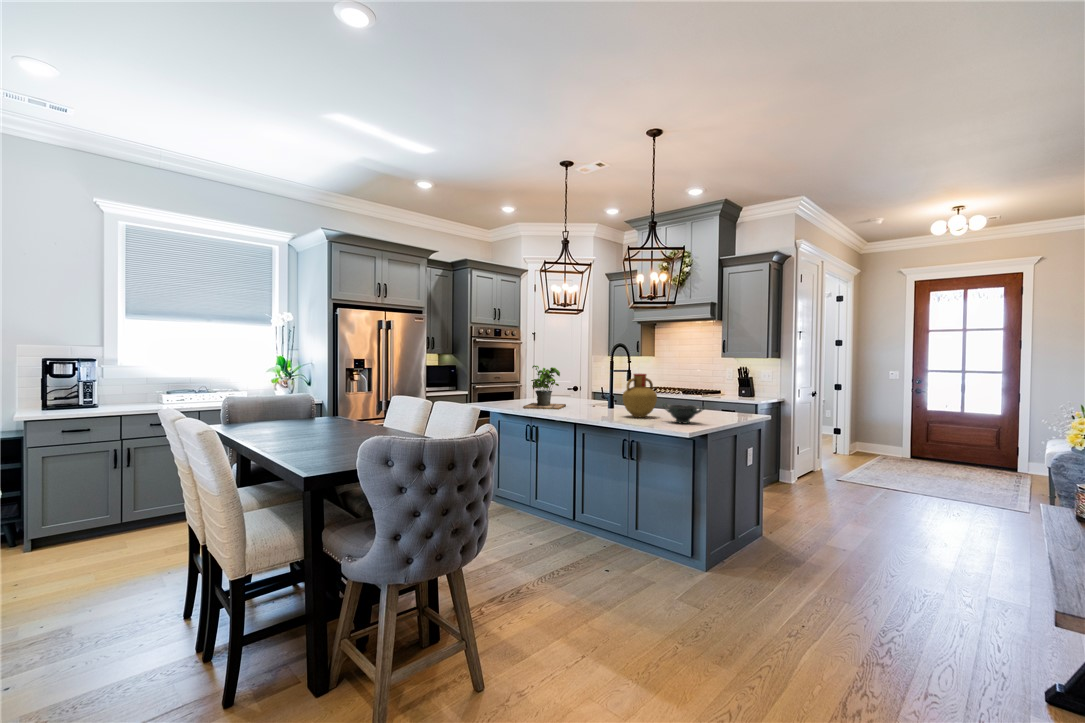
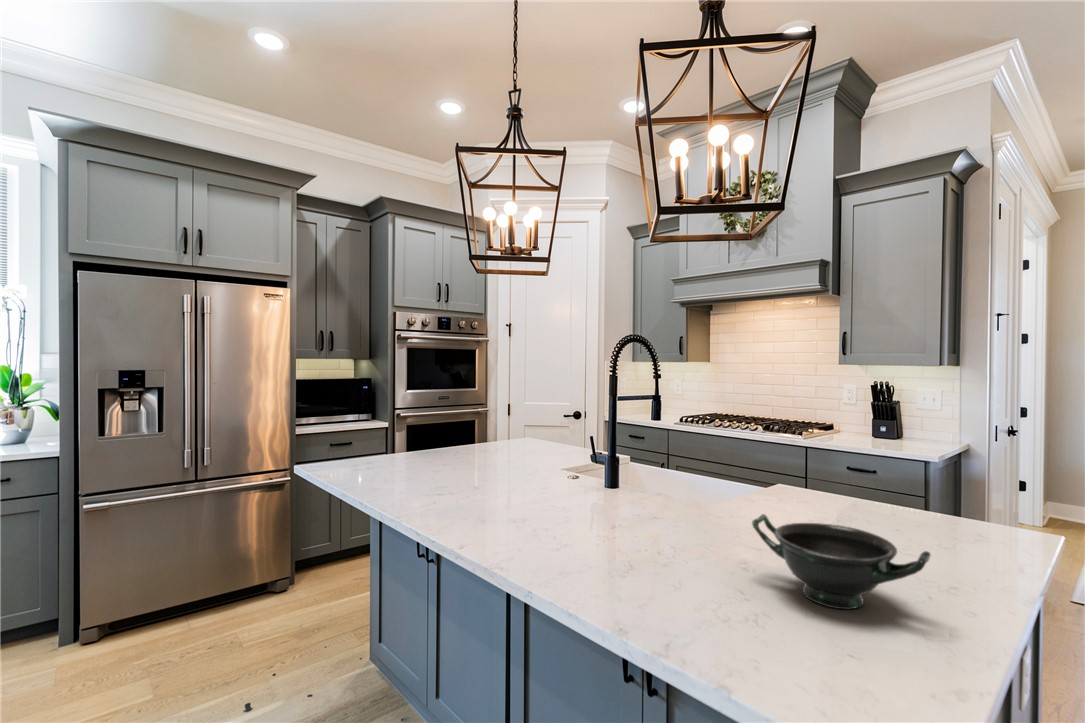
potted plant: present [523,365,566,410] -> none [416,383,521,486]
vase: present [622,374,657,418] -> none [629,411,731,543]

